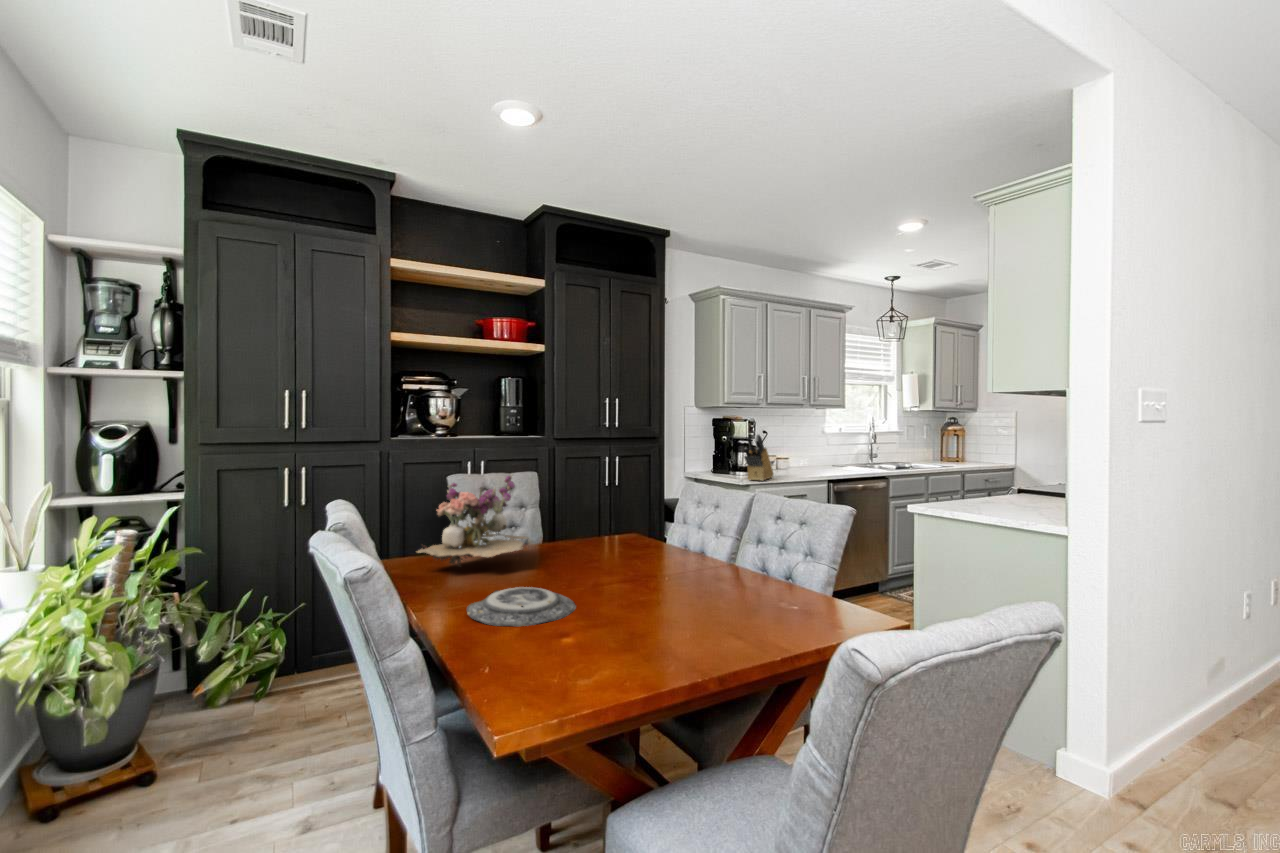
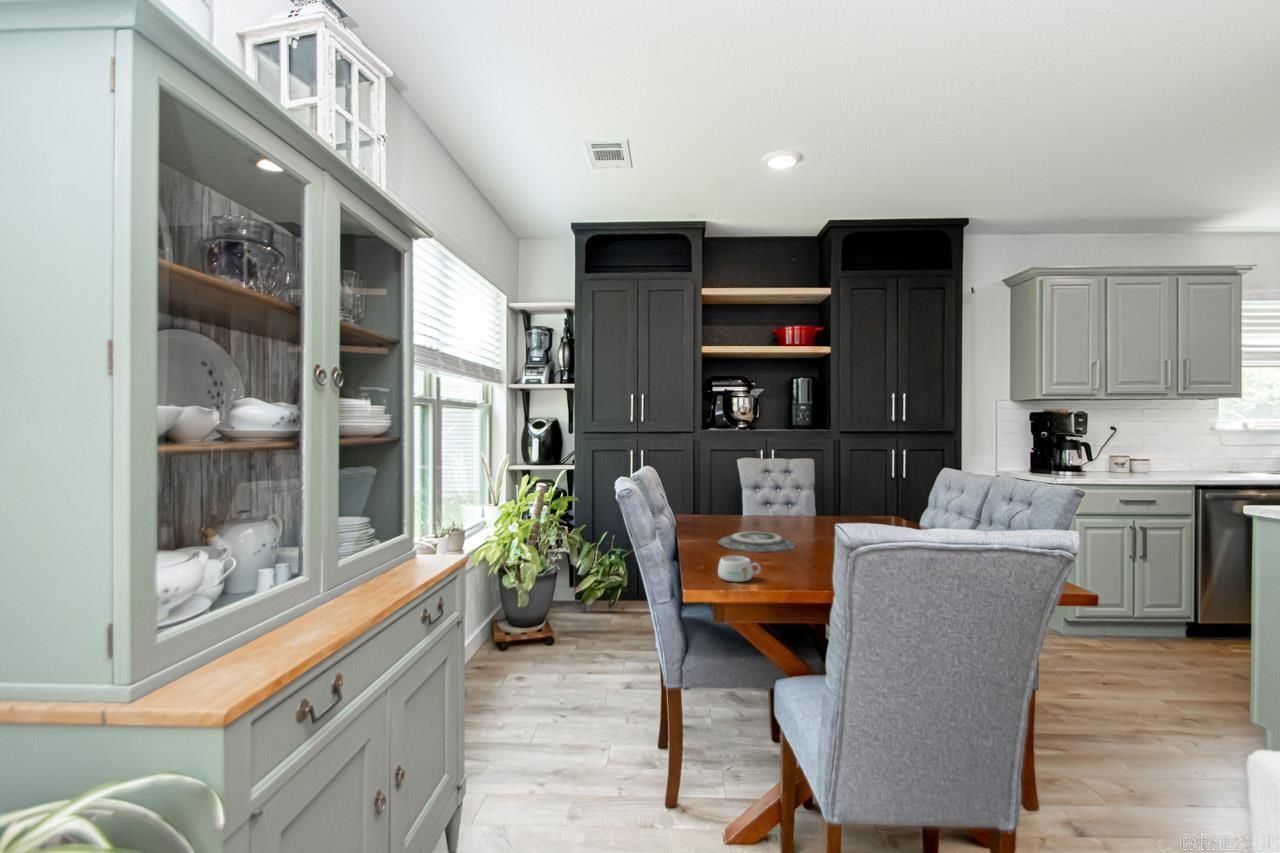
knife block: present [744,434,773,481] -> none [1061,428,1109,481]
flower arrangement: present [417,475,527,565] -> none [700,454,787,522]
mug: none [520,659,584,710] -> present [718,556,760,582]

